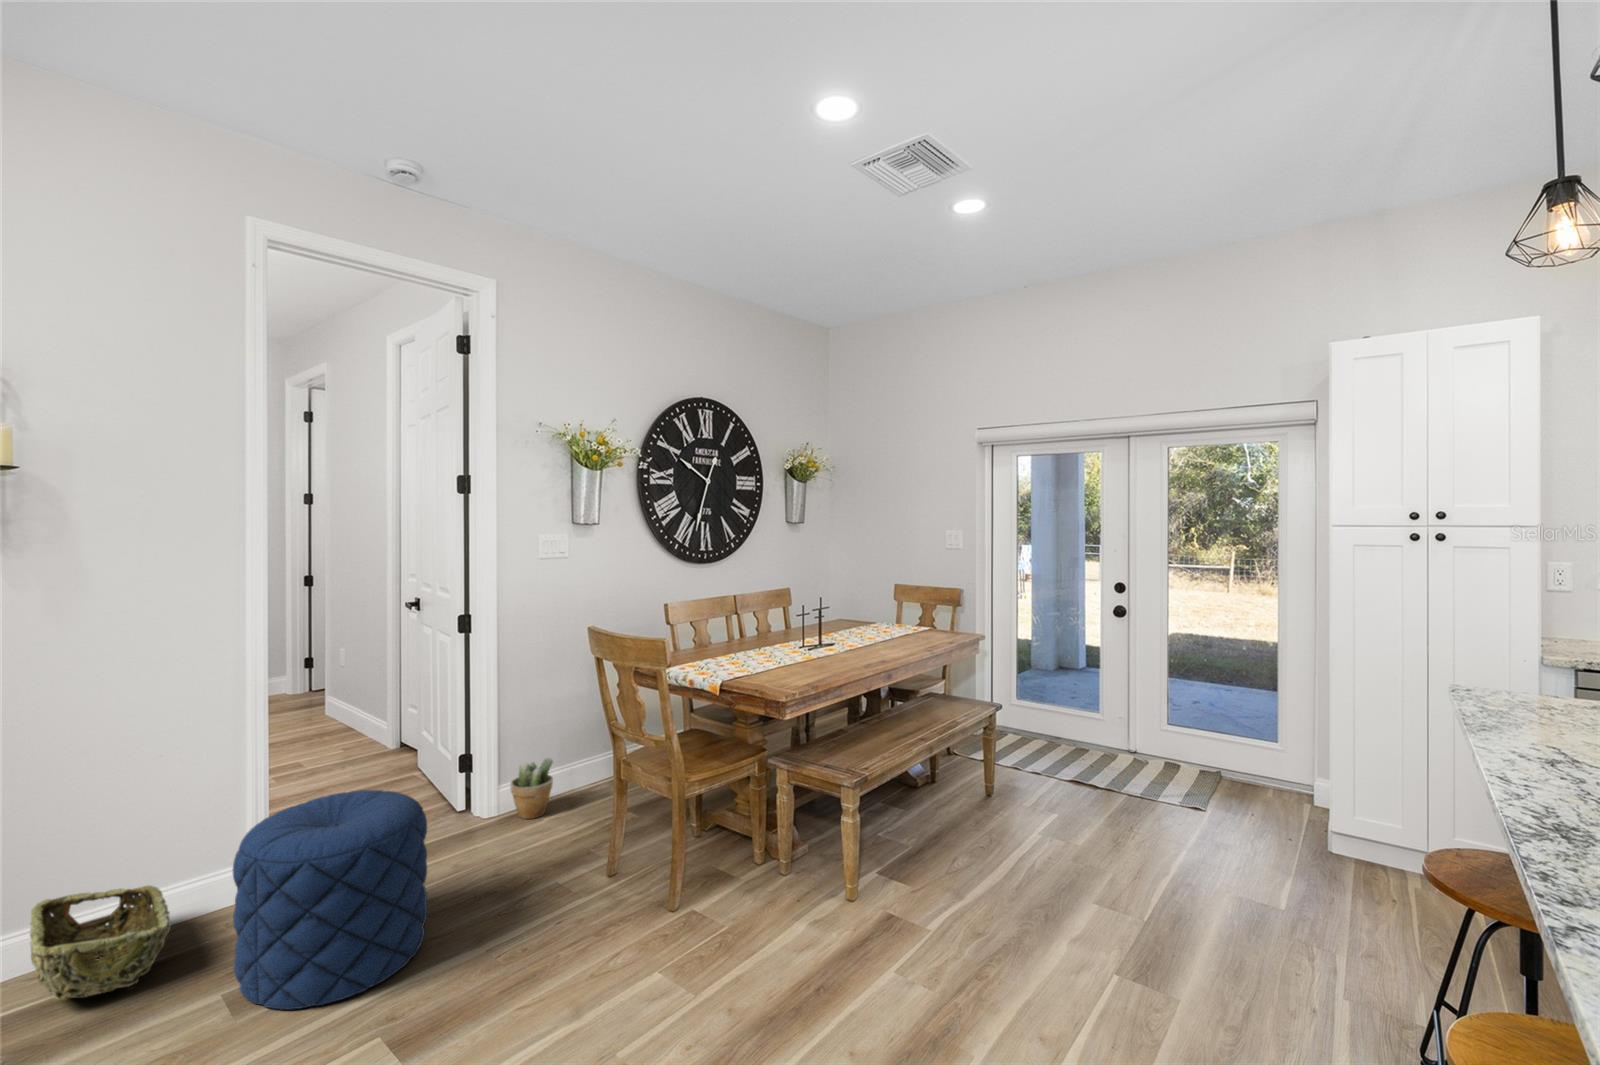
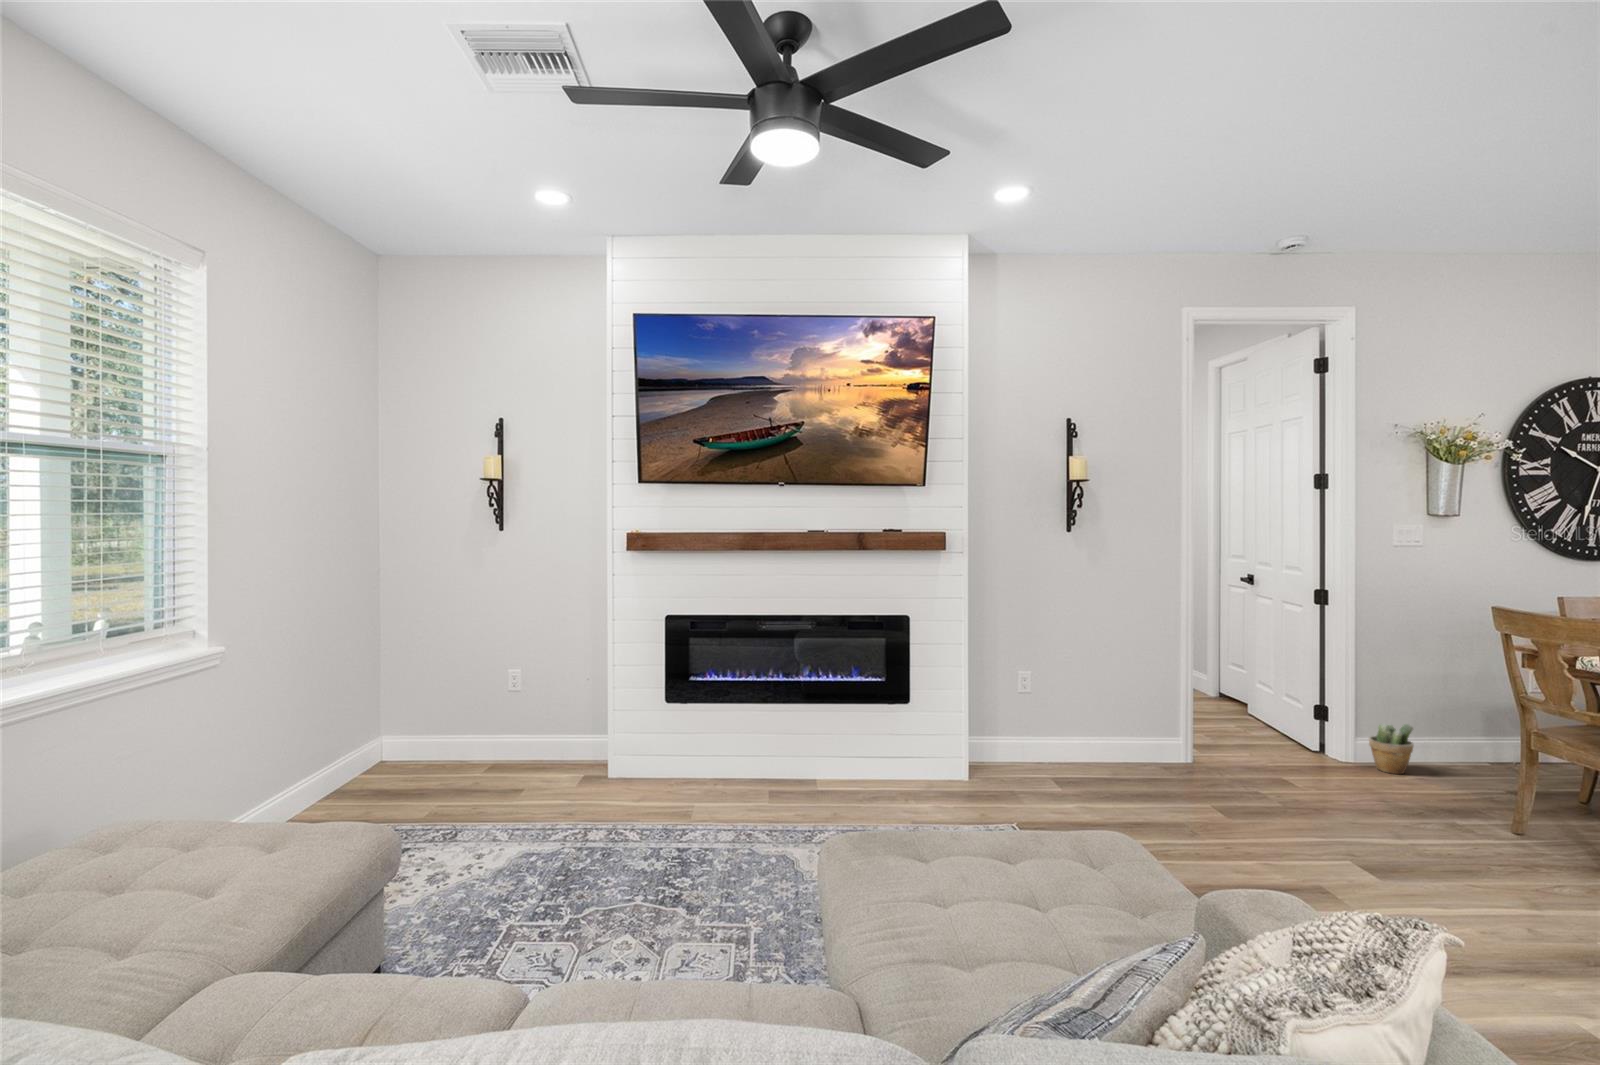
pouf: present [233,790,427,1009] -> none [1206,699,1337,831]
woven basket: present [30,885,171,1000] -> none [1083,727,1163,785]

